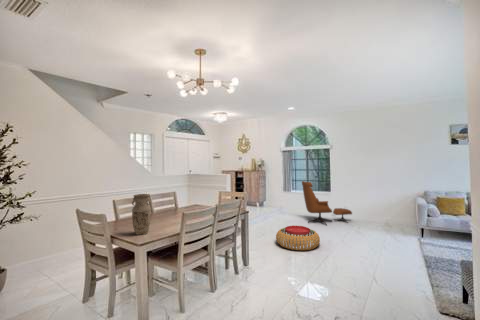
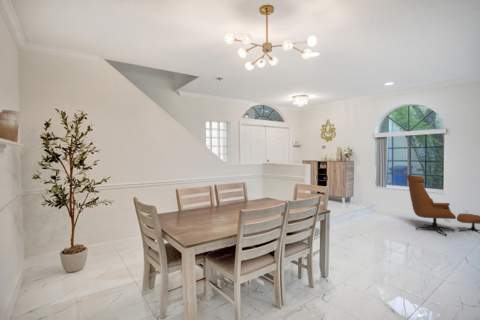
vase: present [132,194,151,235] -> none [185,184,206,231]
pouf: present [276,226,320,250] -> none [369,233,438,270]

